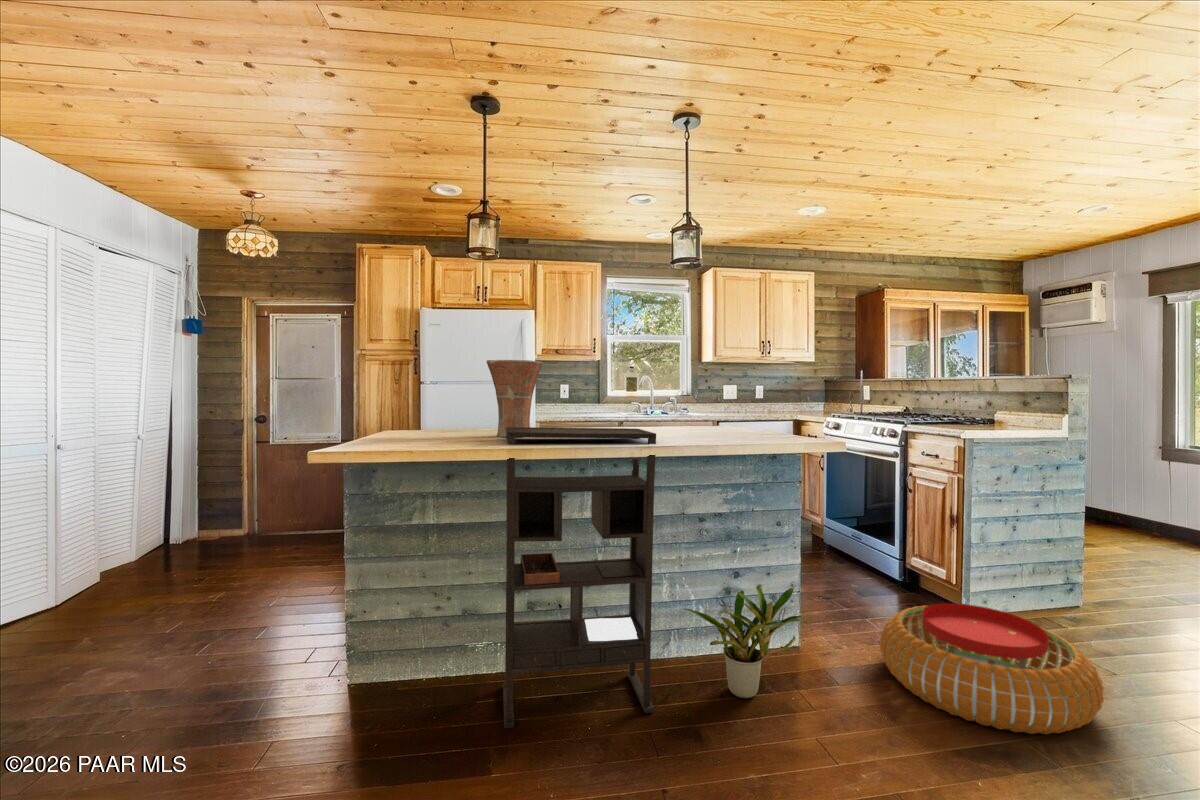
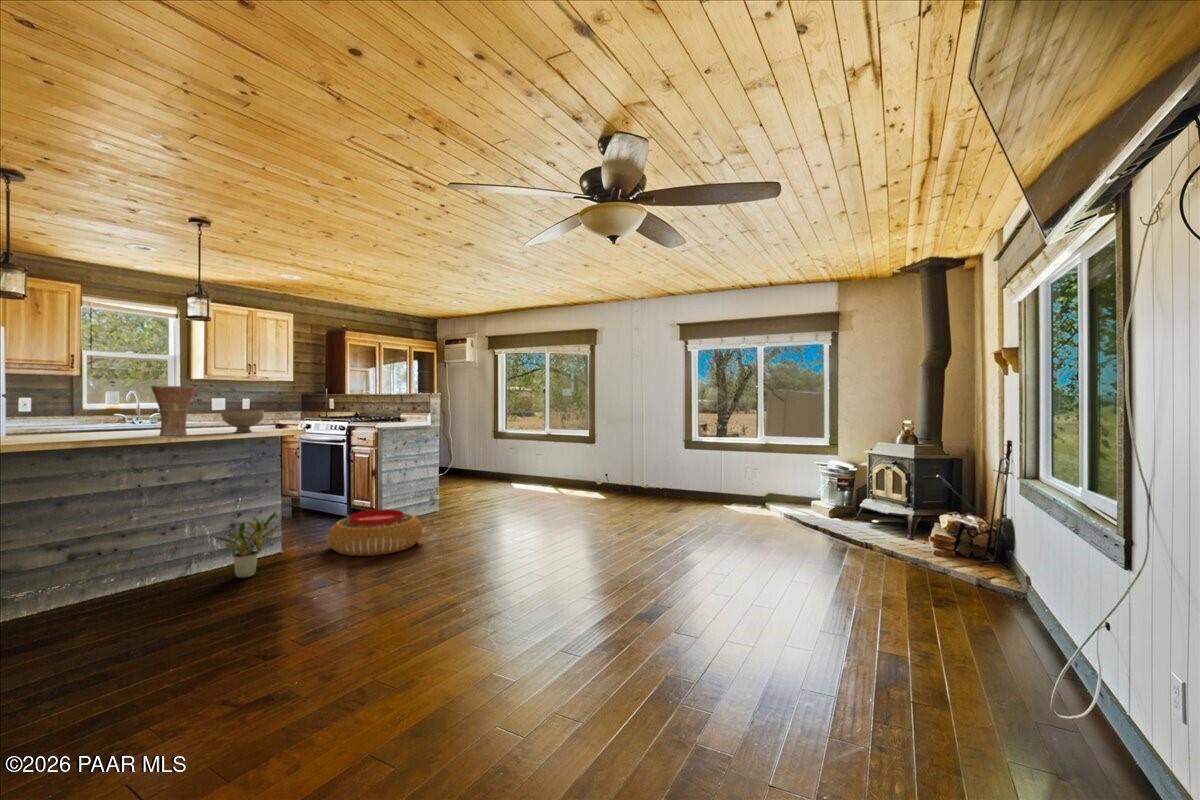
vase: present [487,360,543,437] -> present [151,386,196,436]
bowl: none [711,401,775,440] -> present [221,410,264,433]
bookshelf: present [503,427,656,728] -> none [49,429,186,628]

